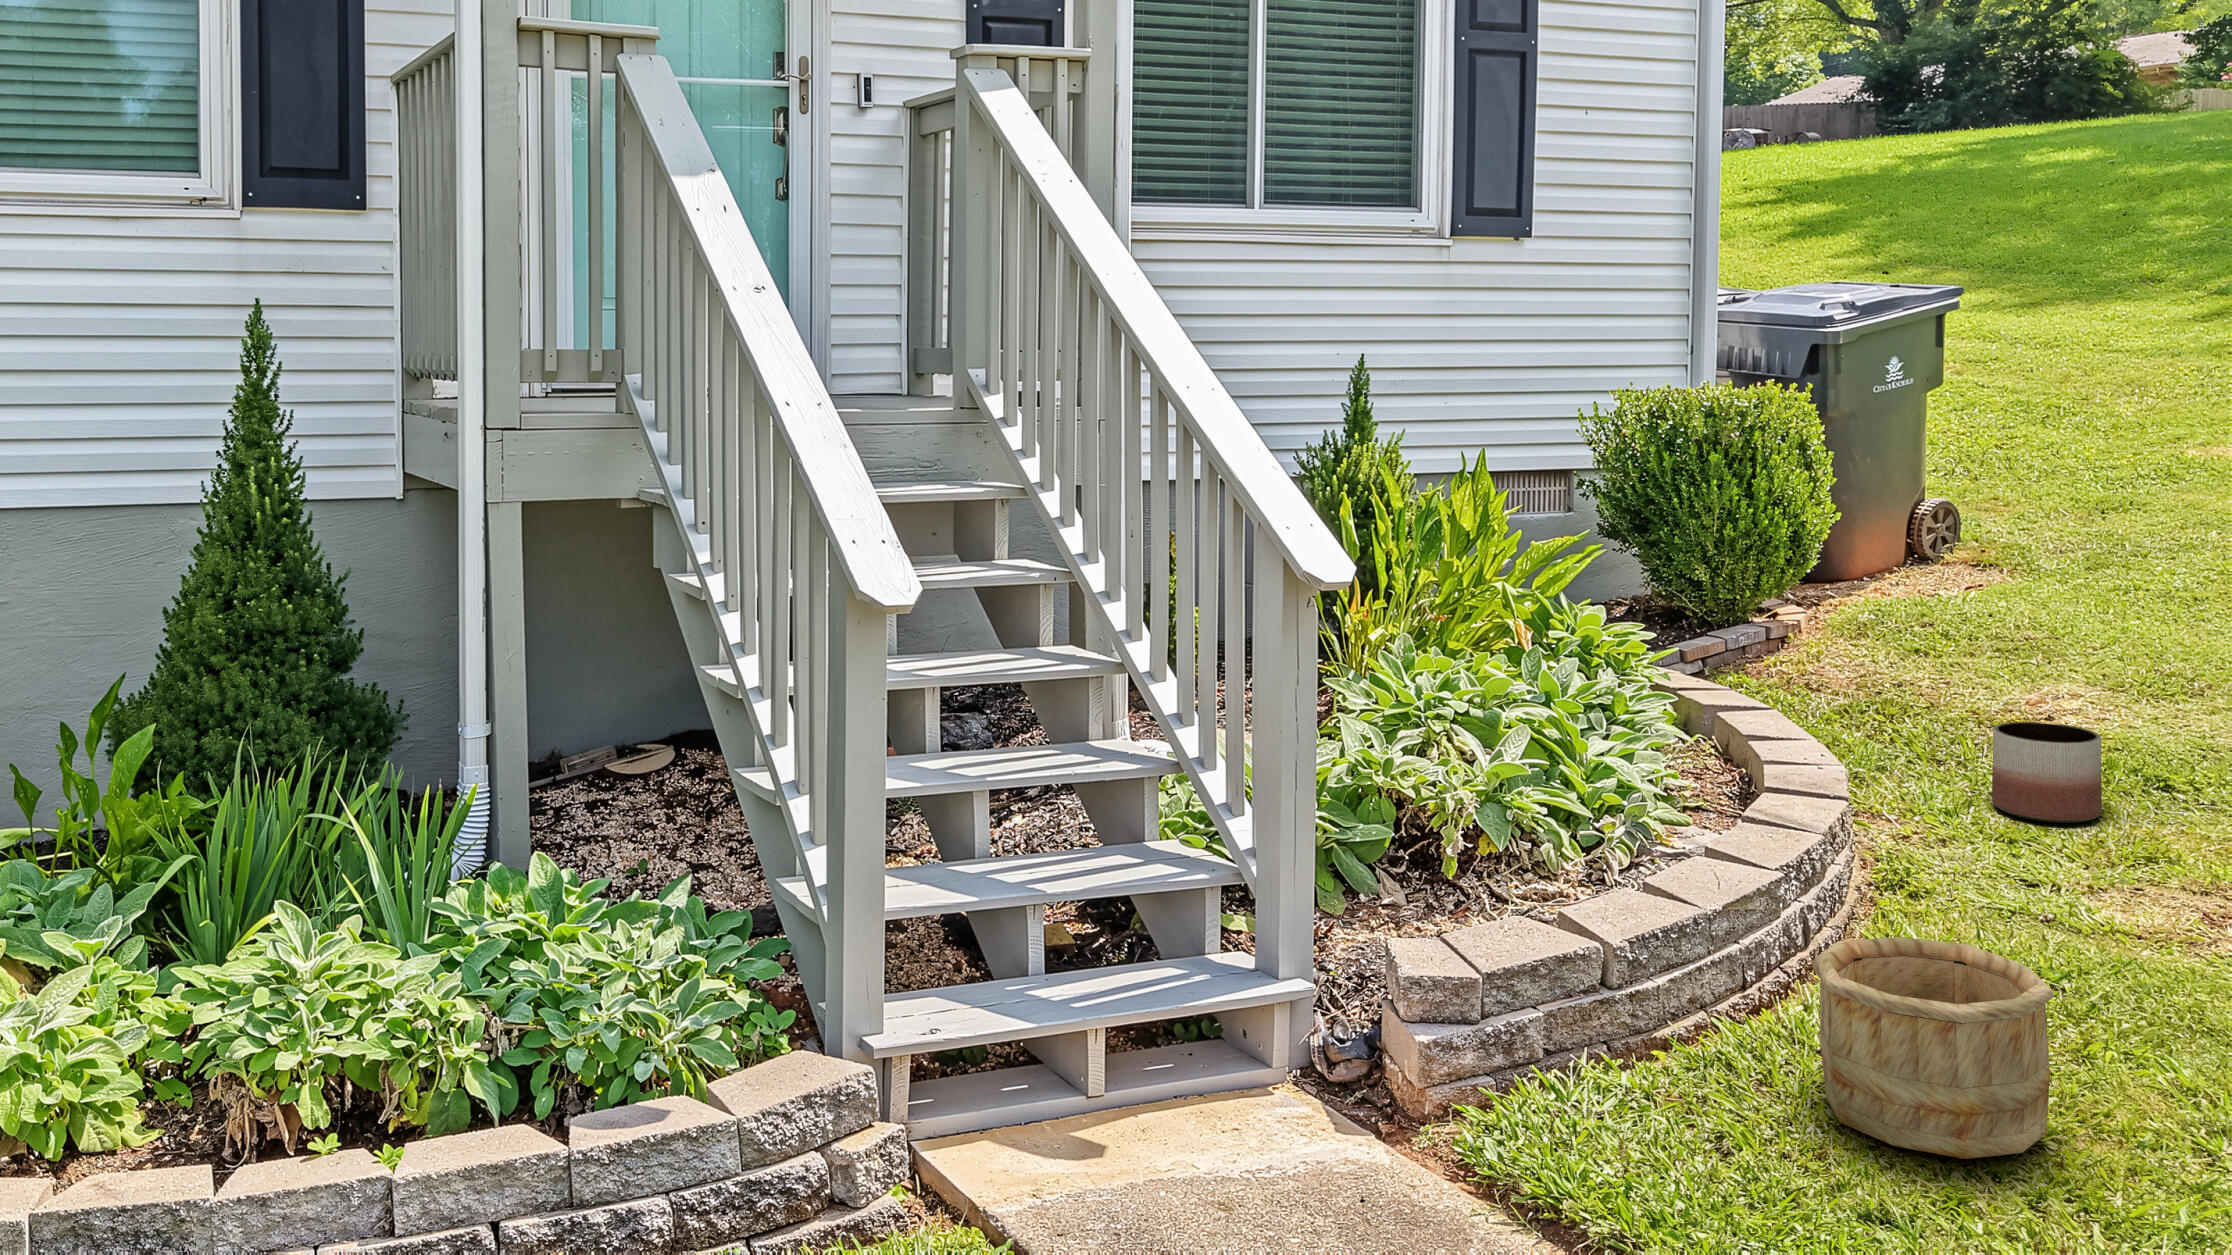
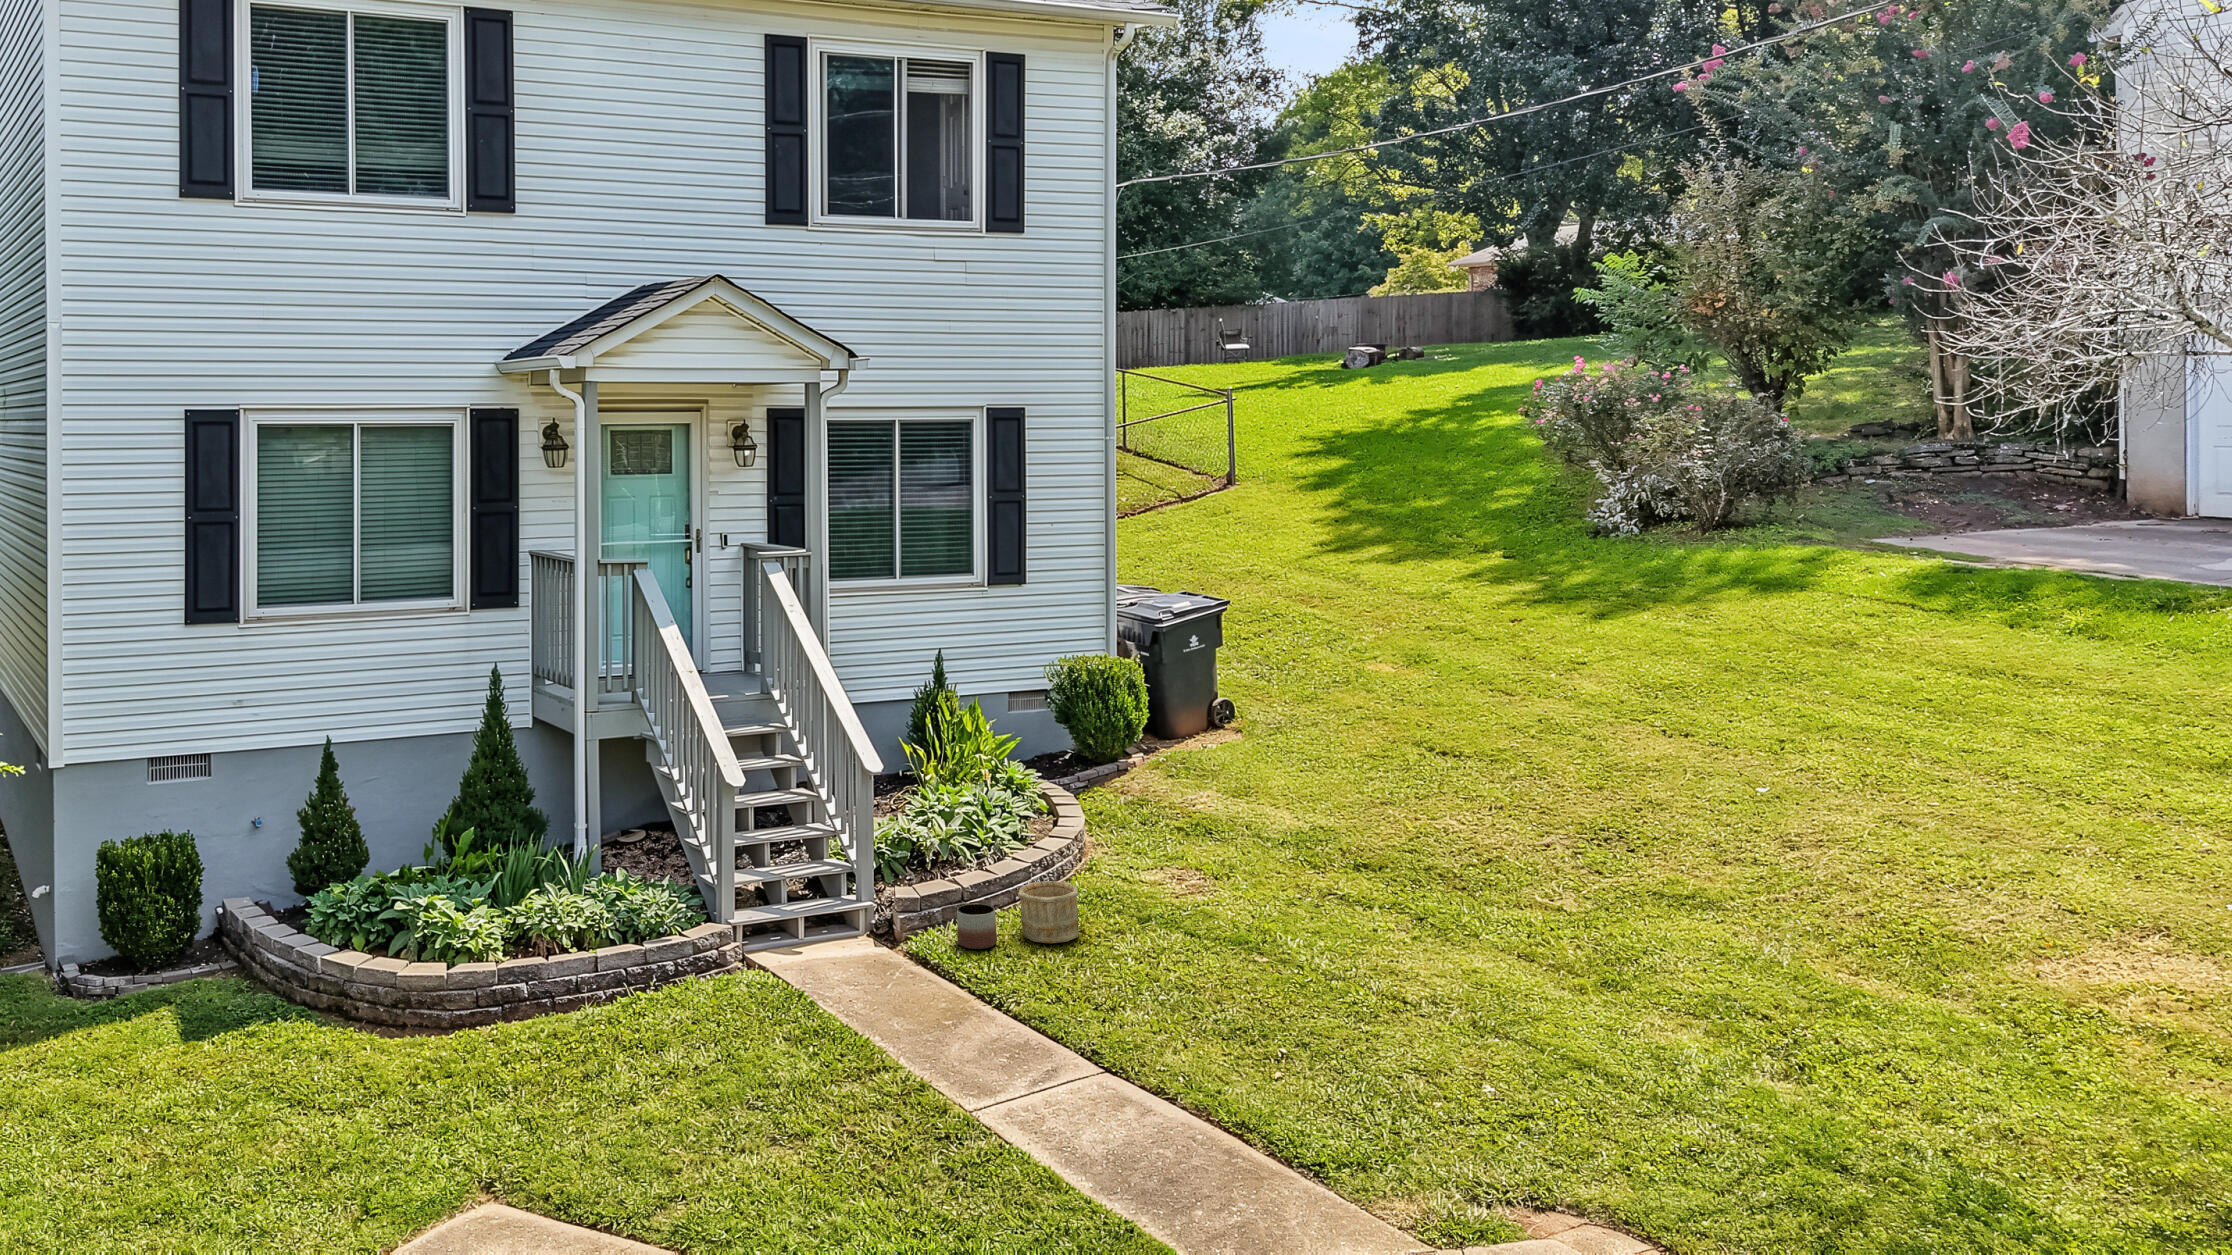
planter: present [1992,722,2102,823] -> present [957,903,997,949]

